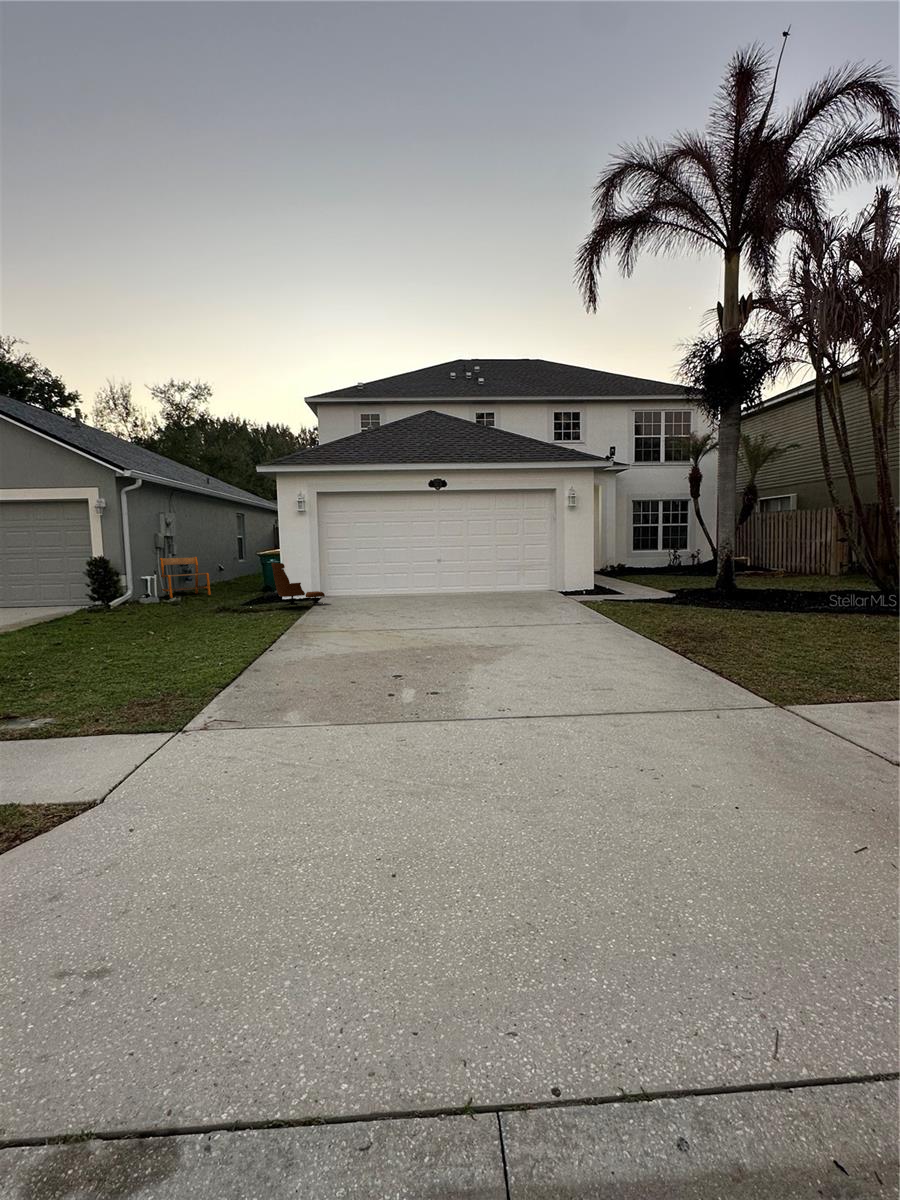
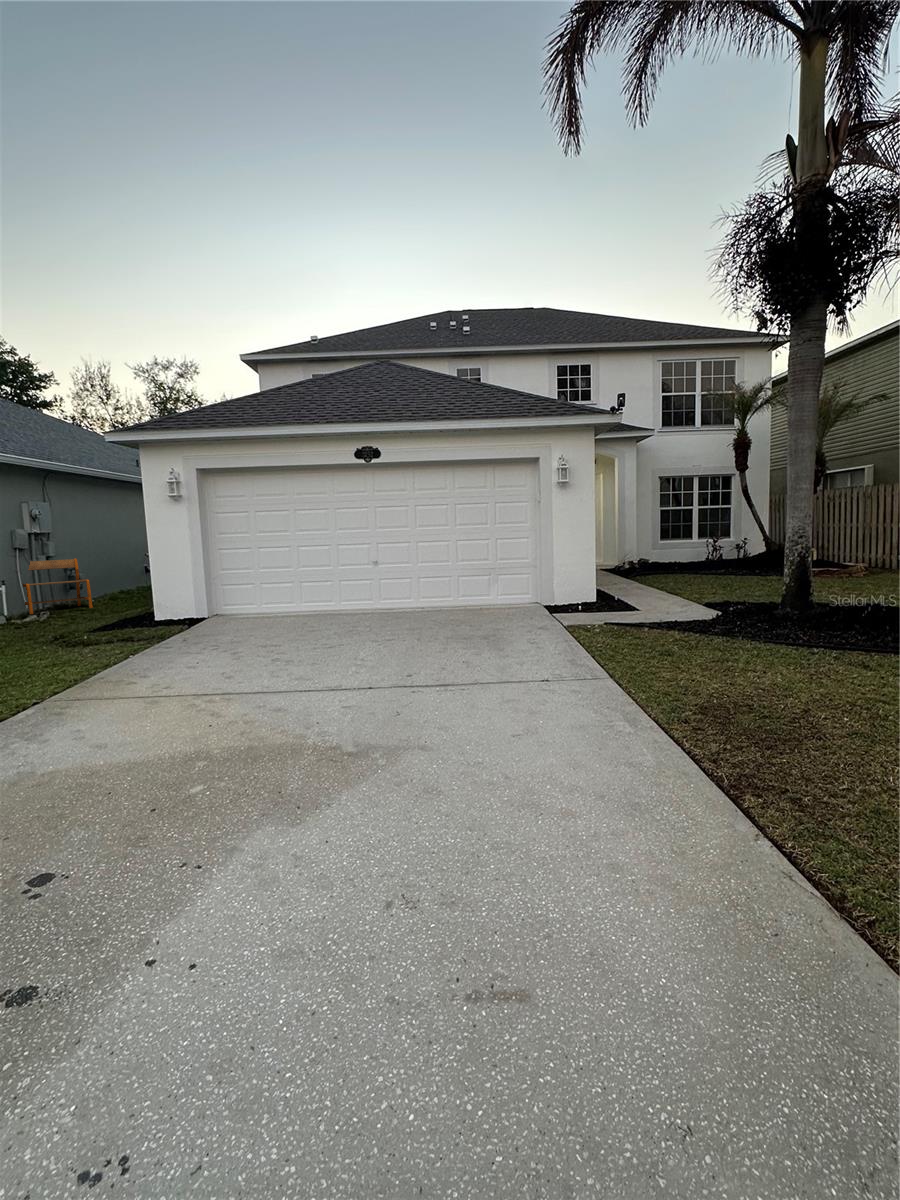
lounge chair: present [272,563,325,607] -> none [121,570,209,634]

